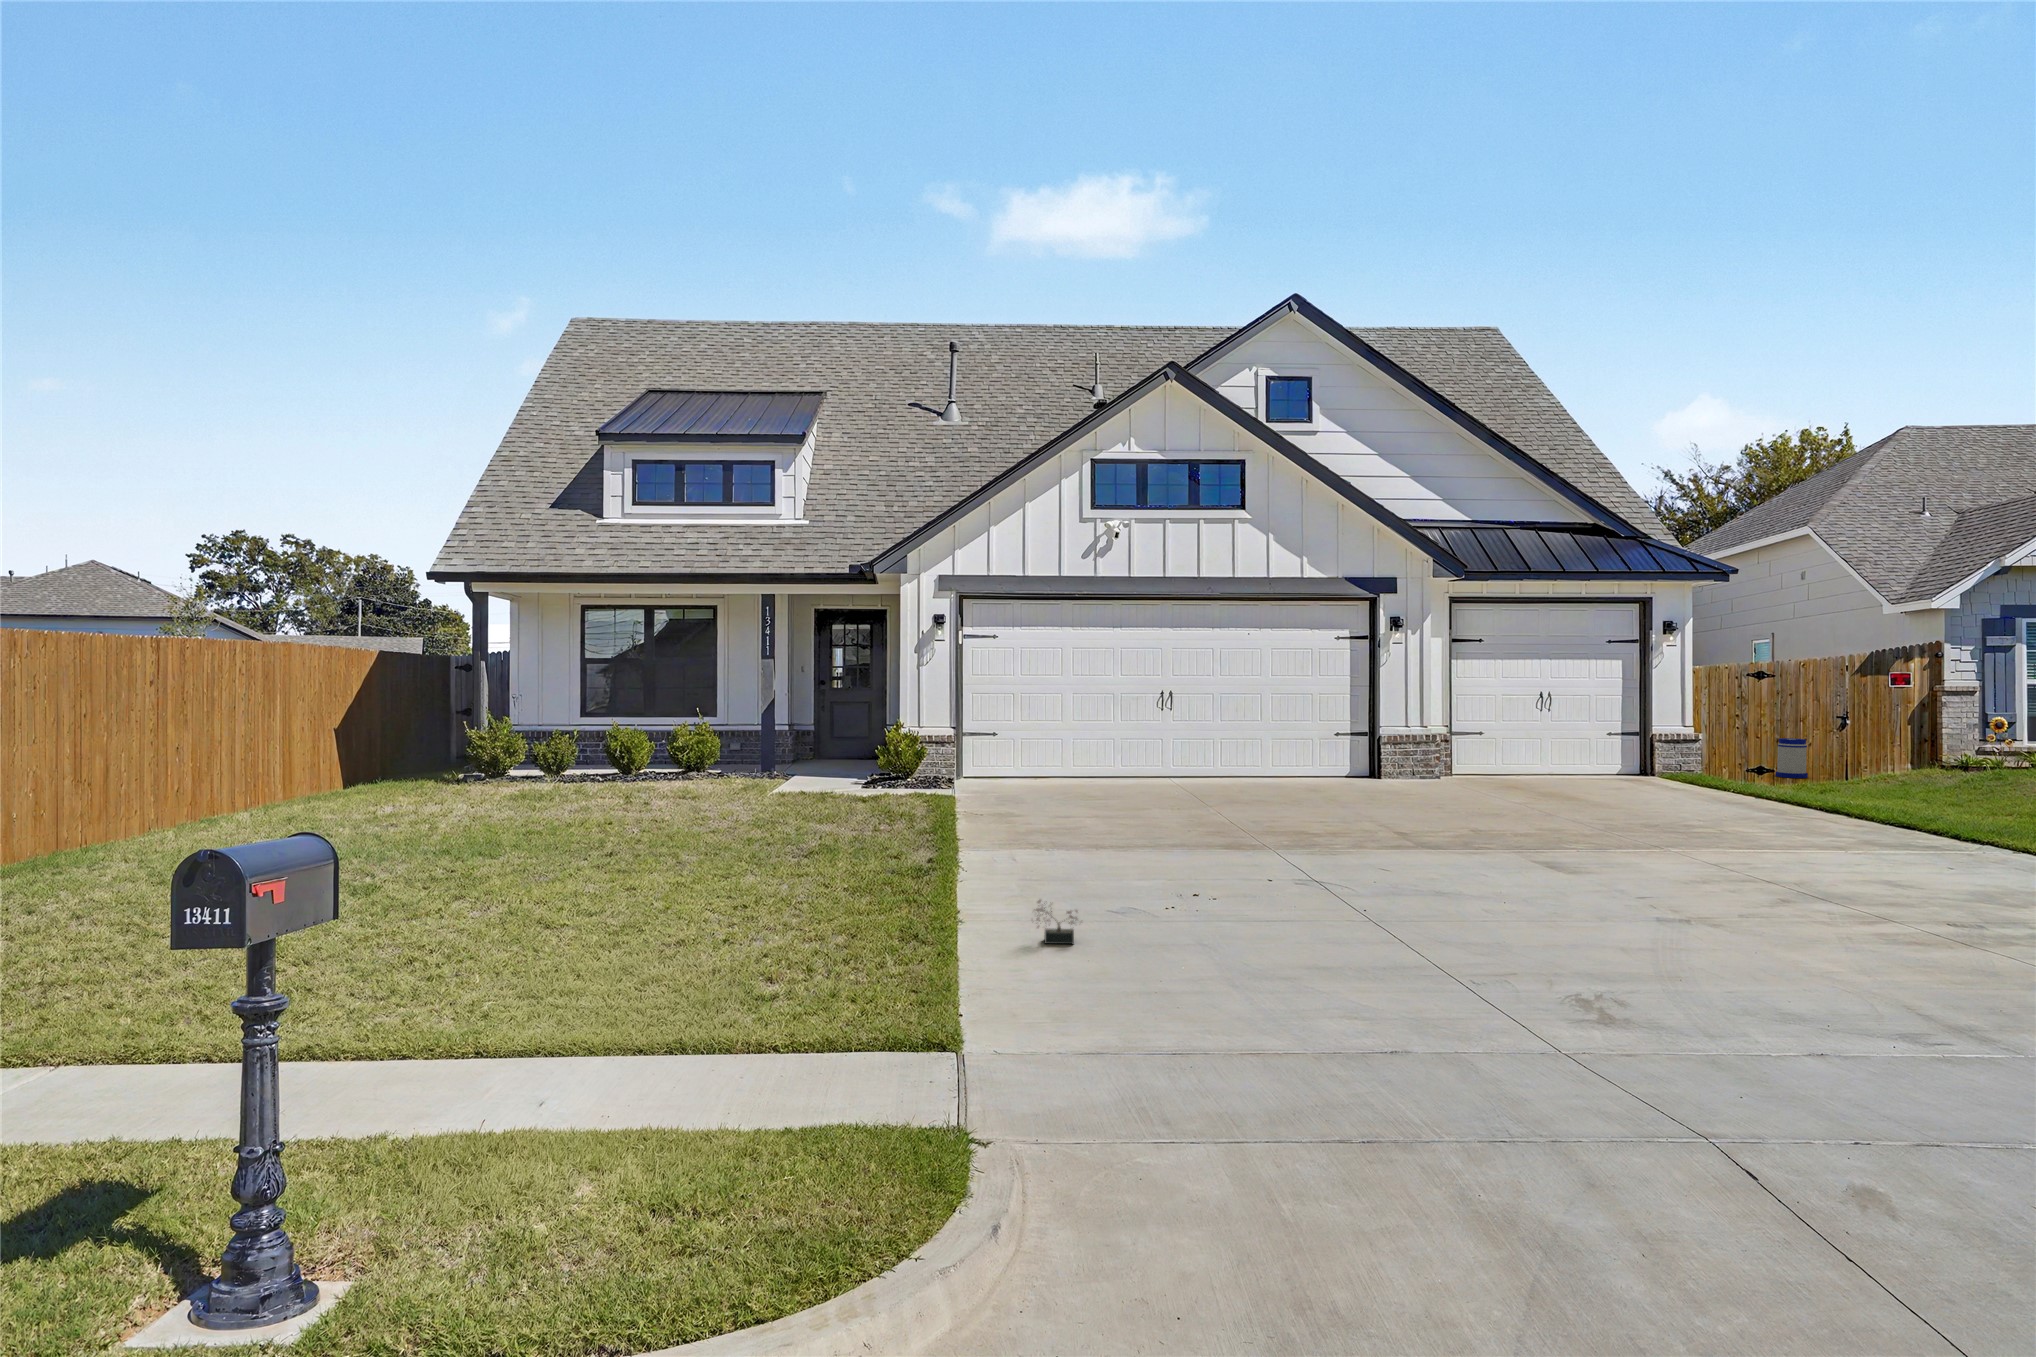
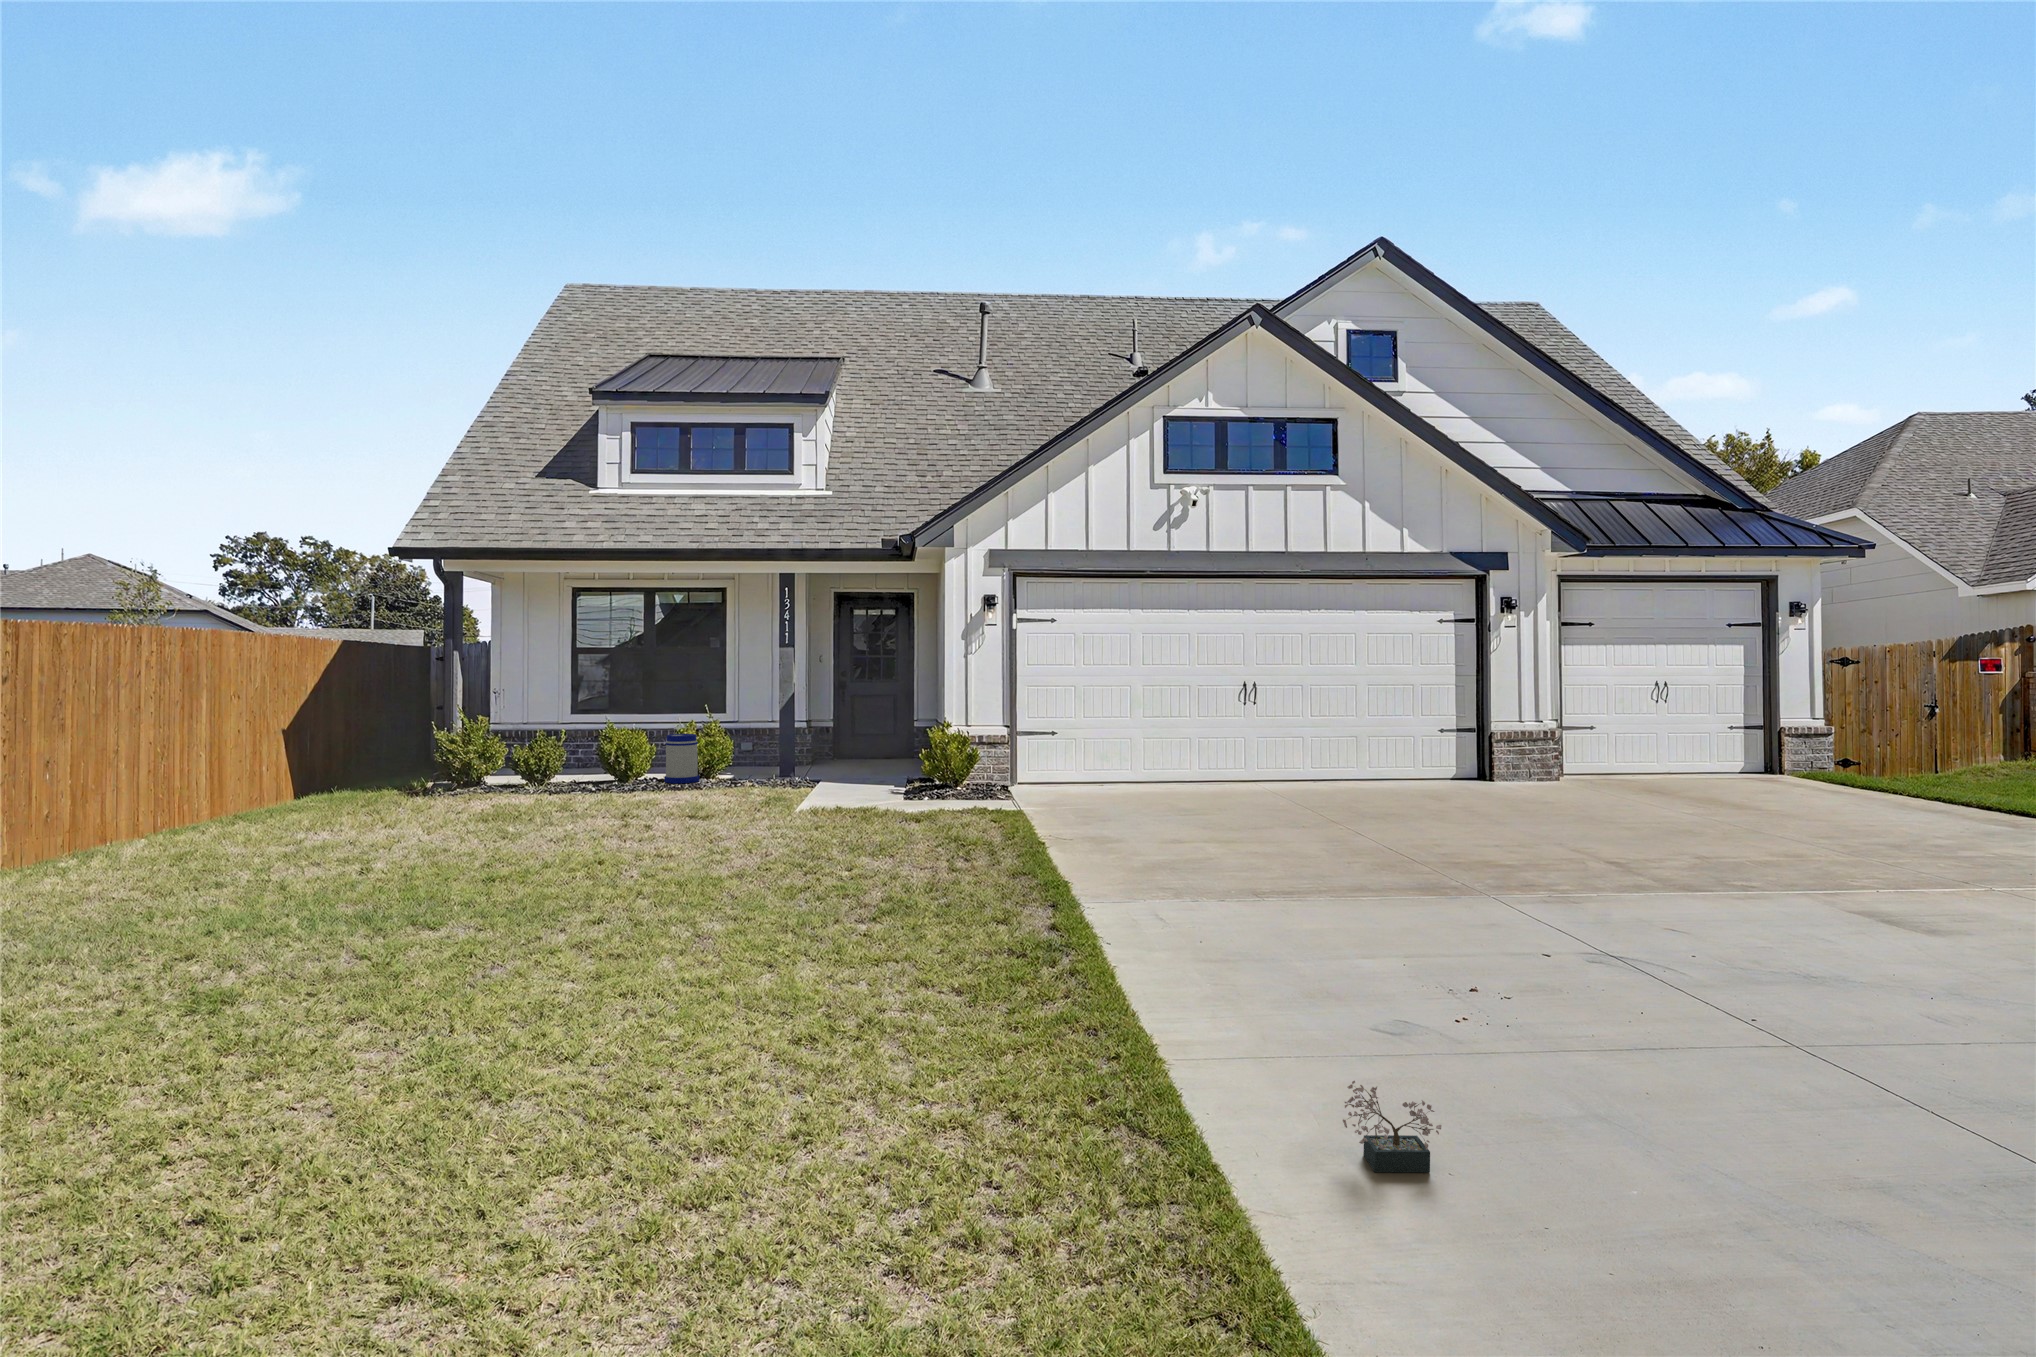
trash can: present [1776,738,1808,778] -> present [664,734,699,783]

